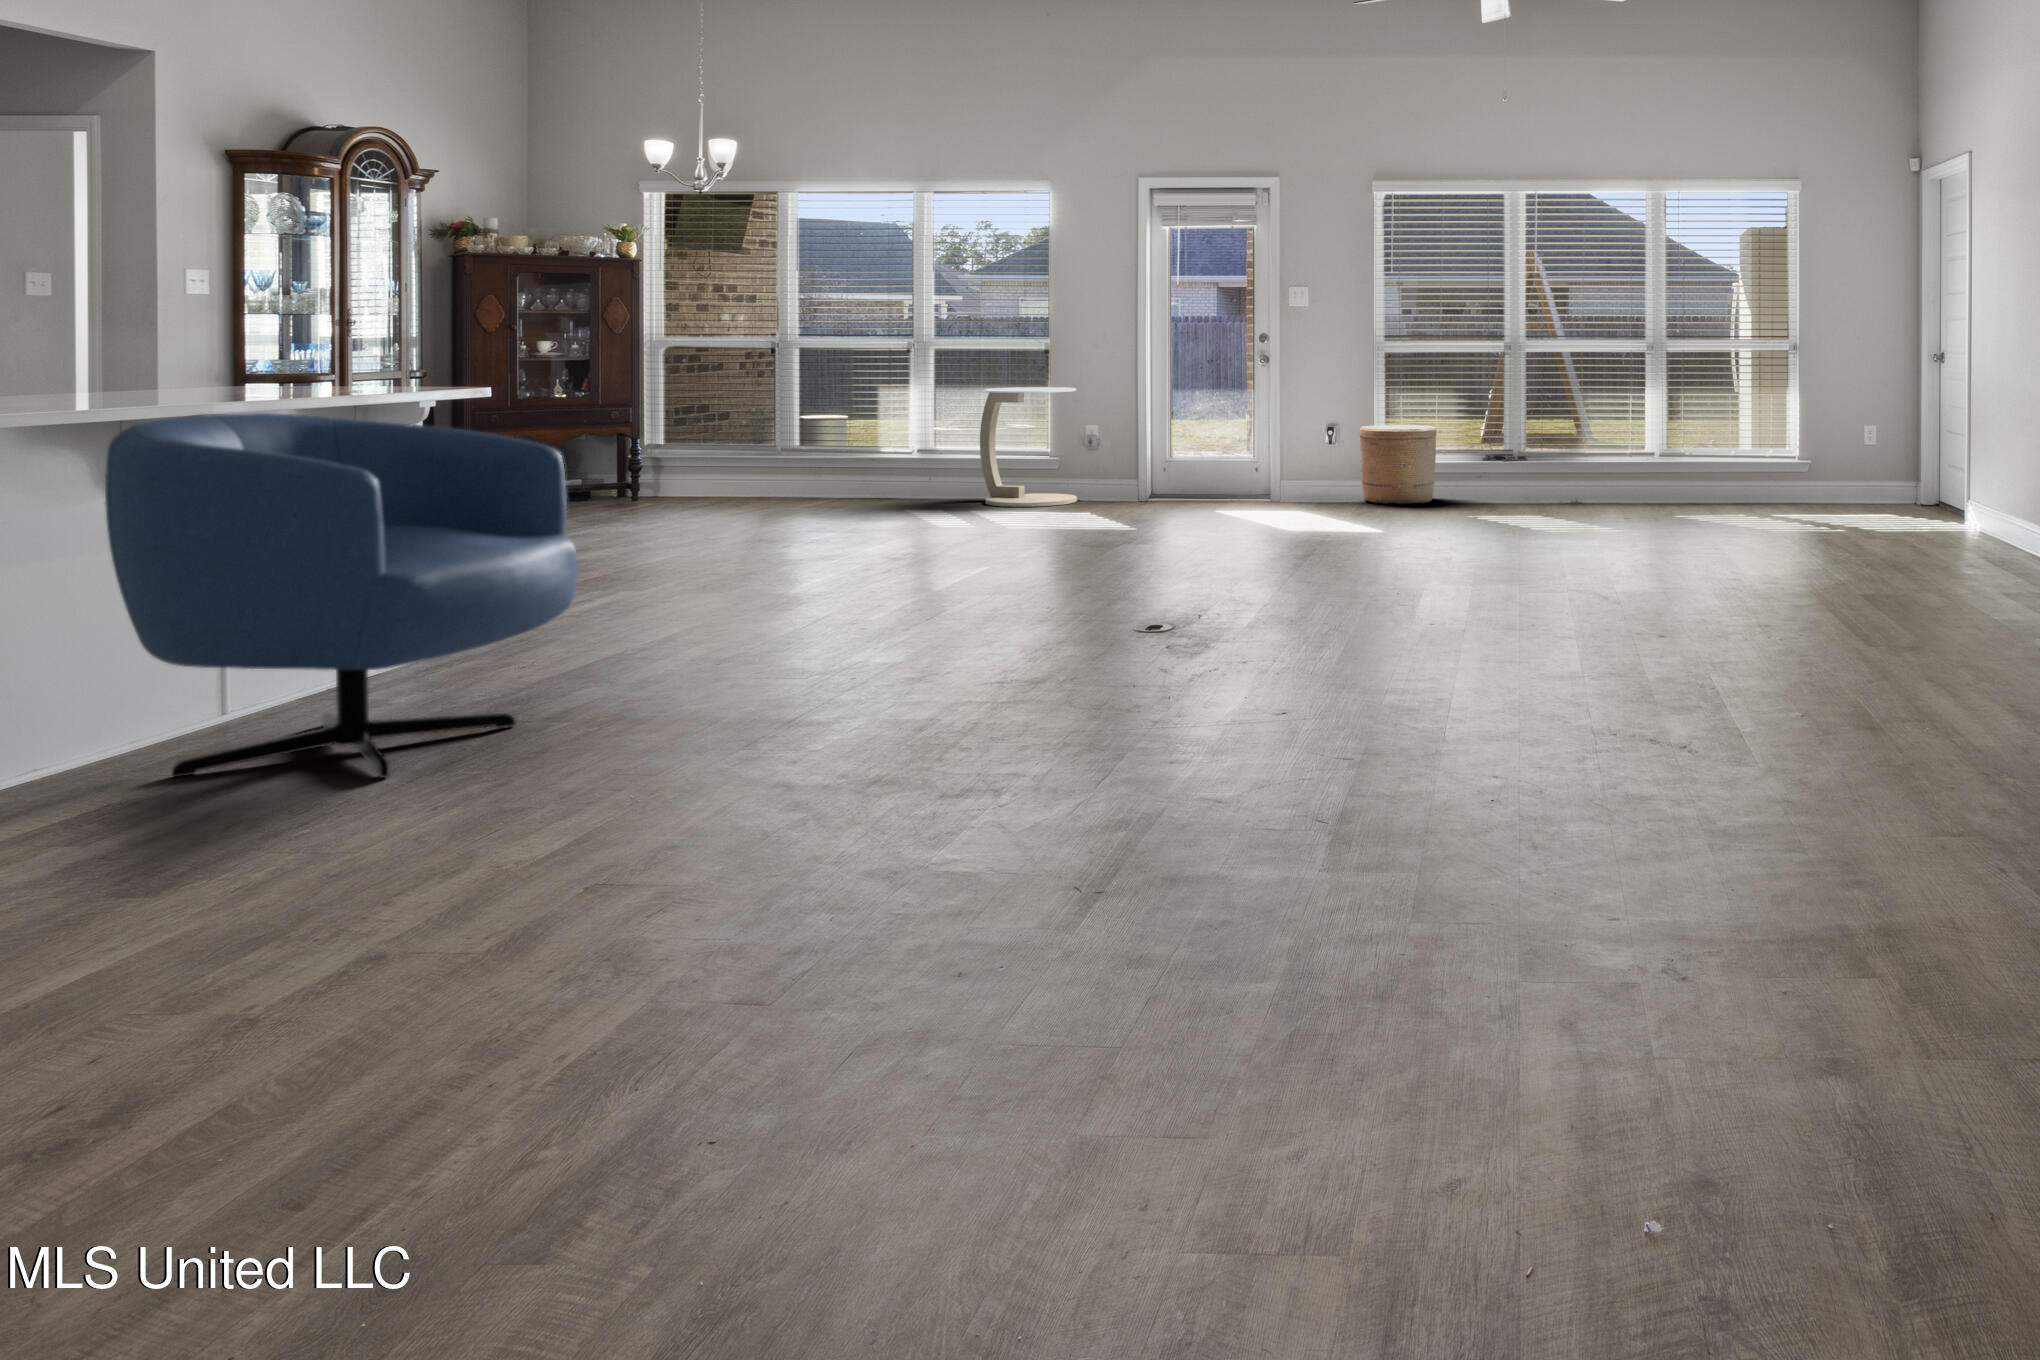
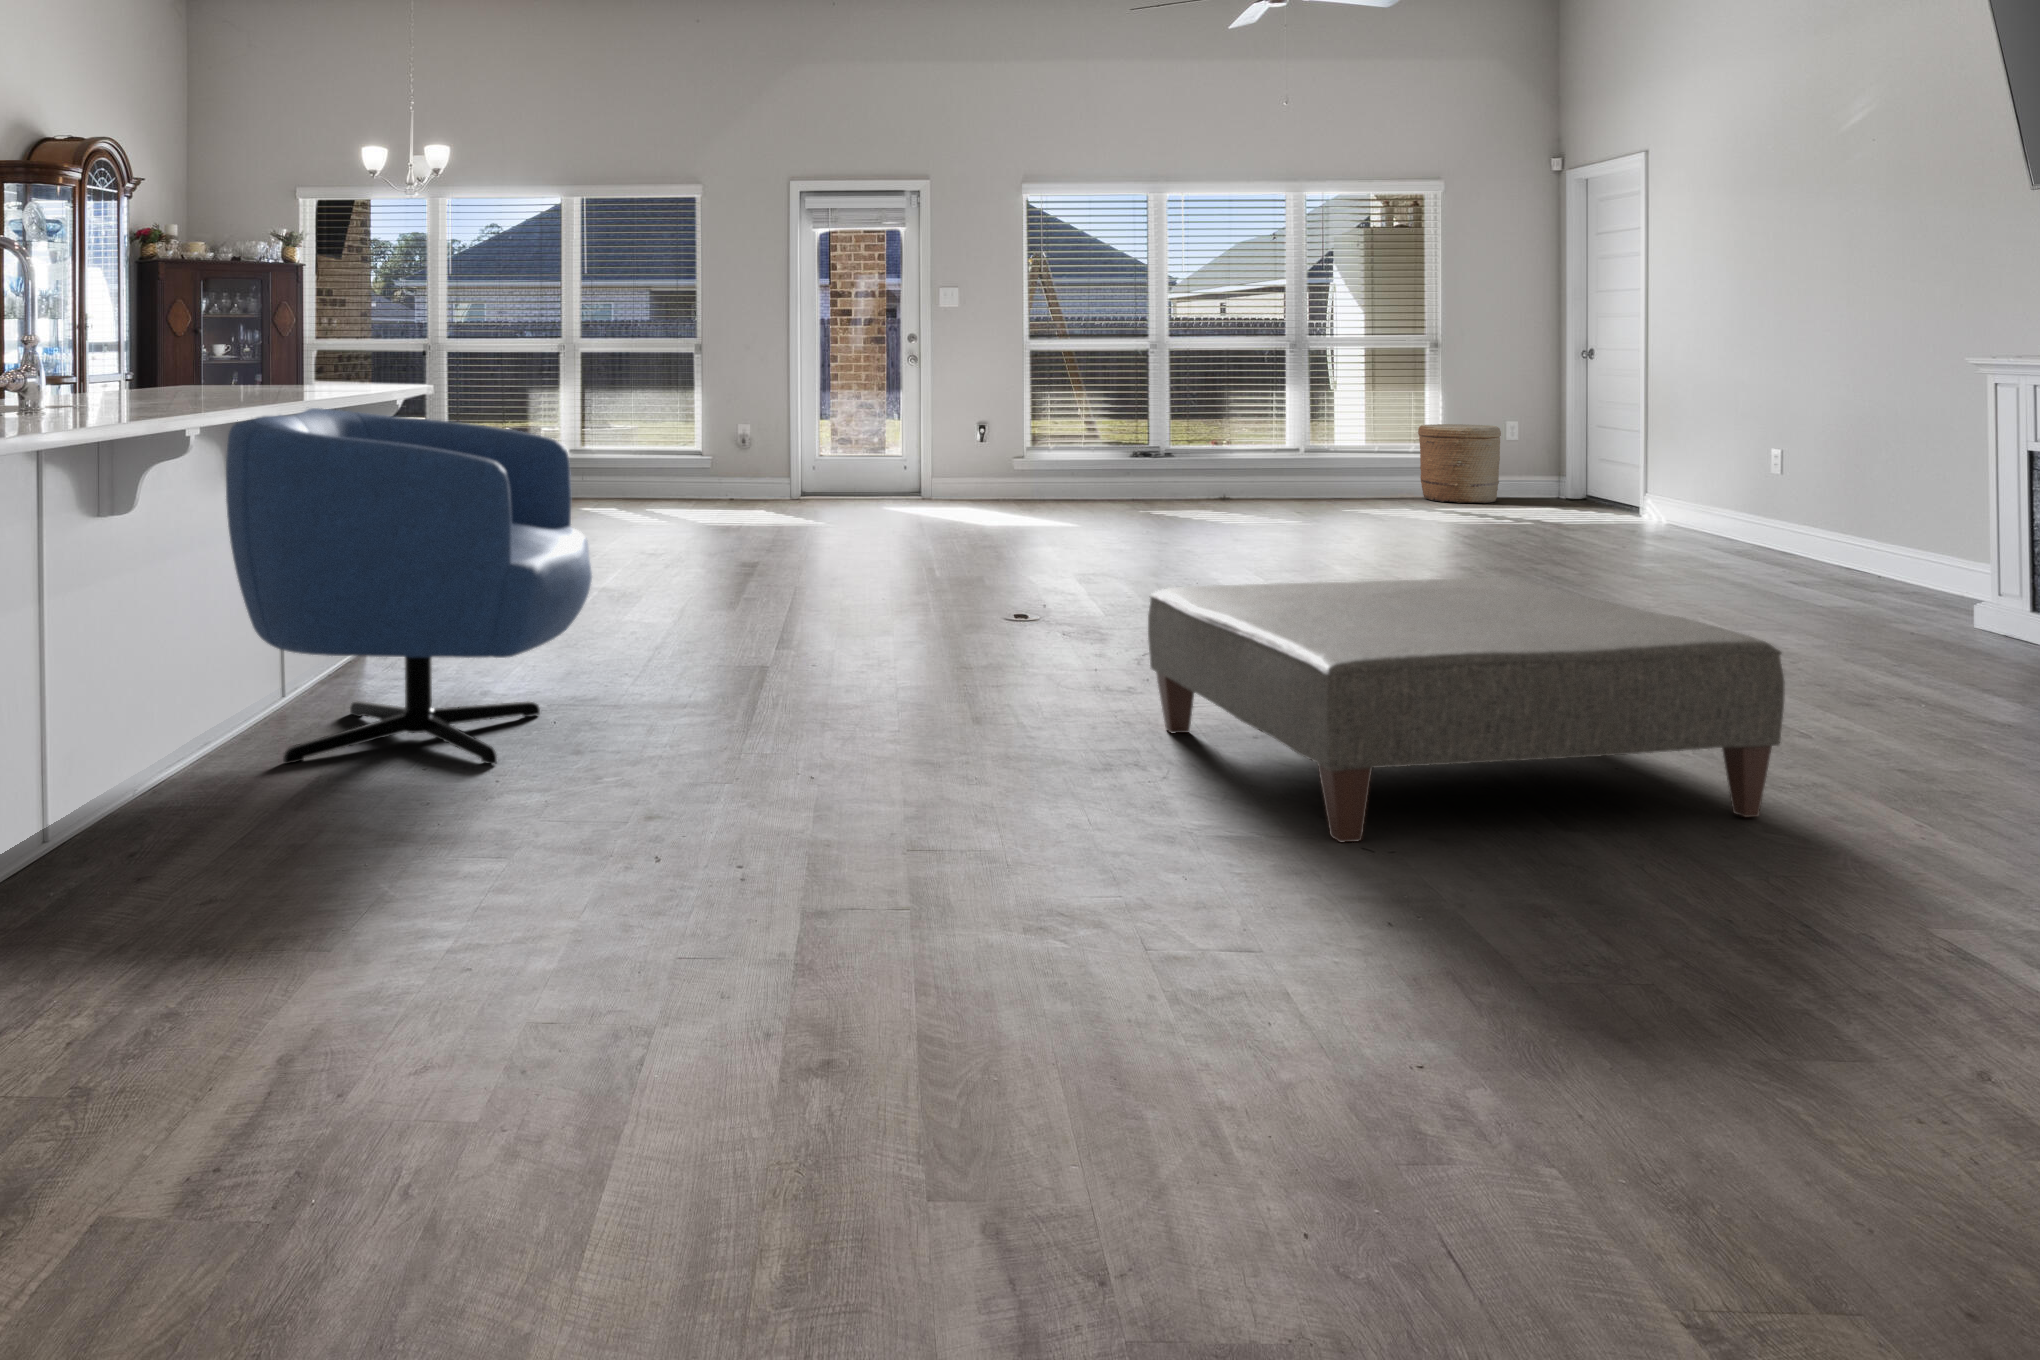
side table: present [980,387,1077,507] -> none [638,388,733,505]
woven basket: present [1359,425,1437,504] -> present [1418,424,1501,503]
ottoman: none [1096,588,1594,856] -> present [1148,577,1784,842]

